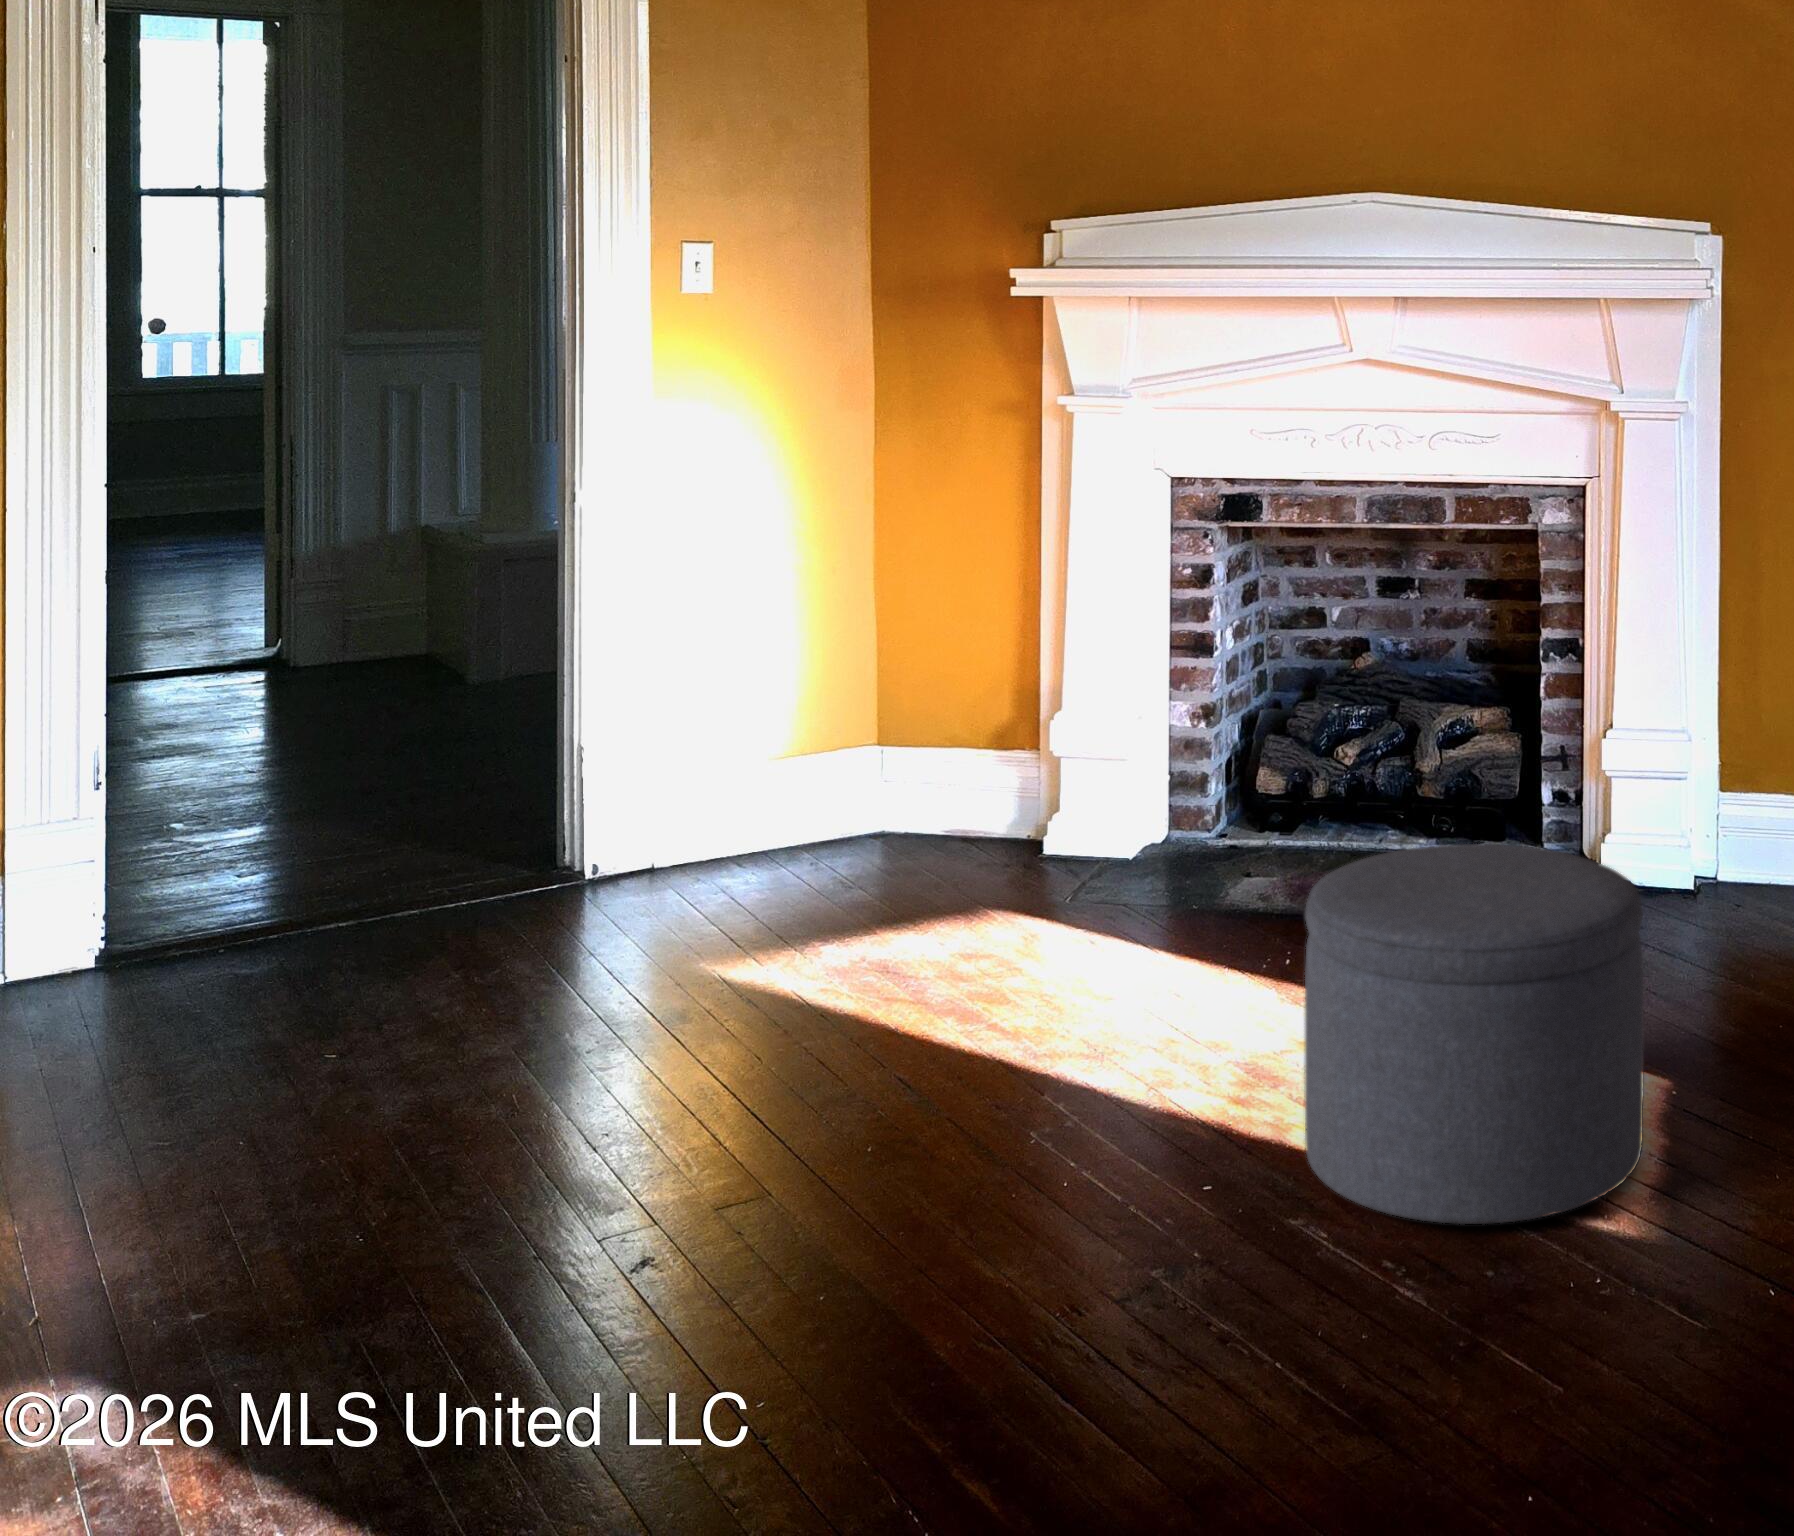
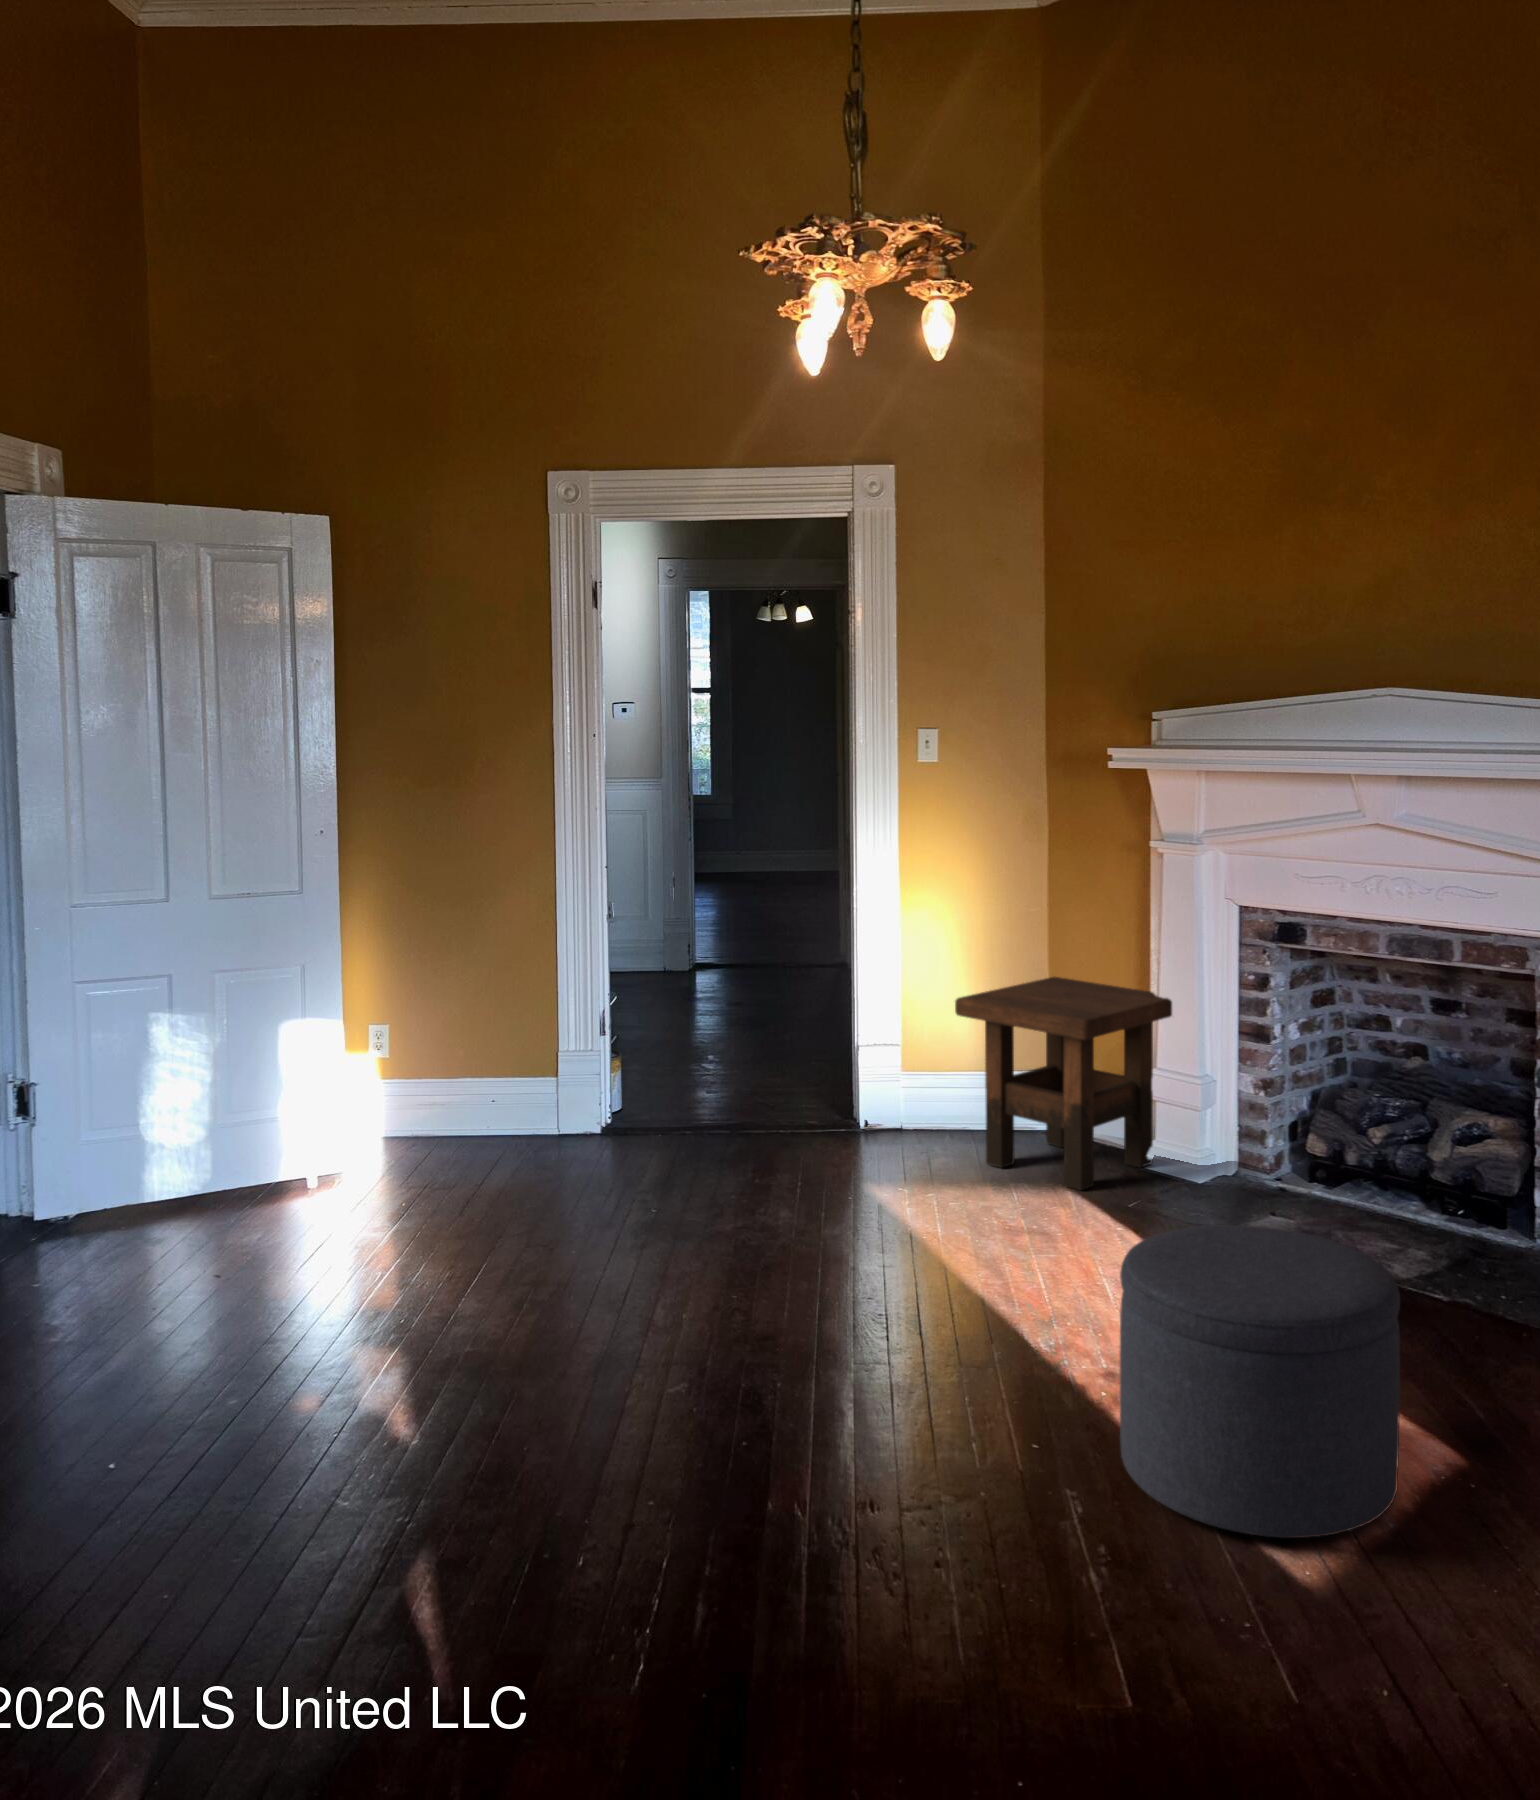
side table: none [776,602,1087,893] -> present [955,977,1172,1190]

